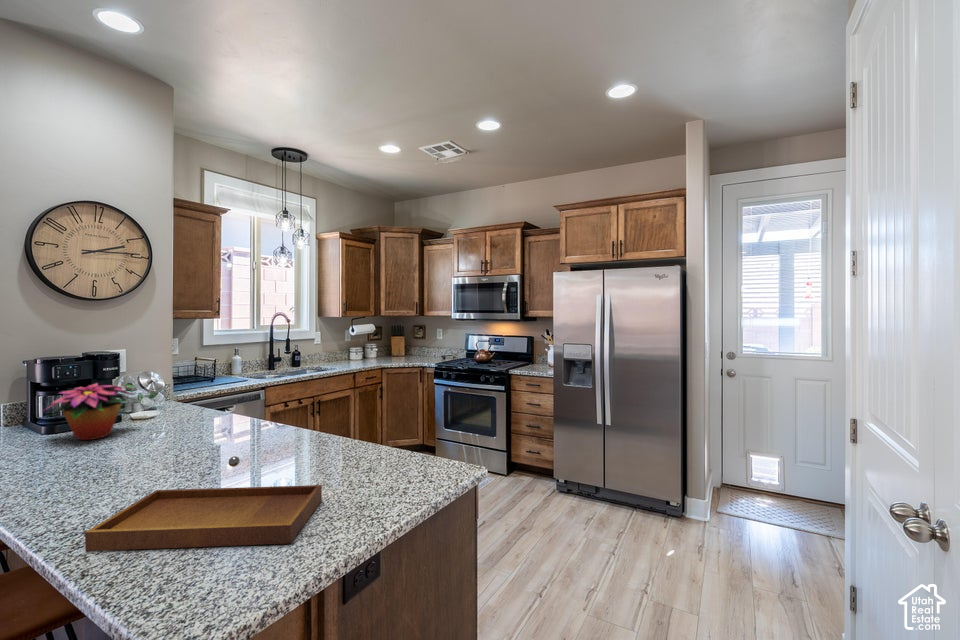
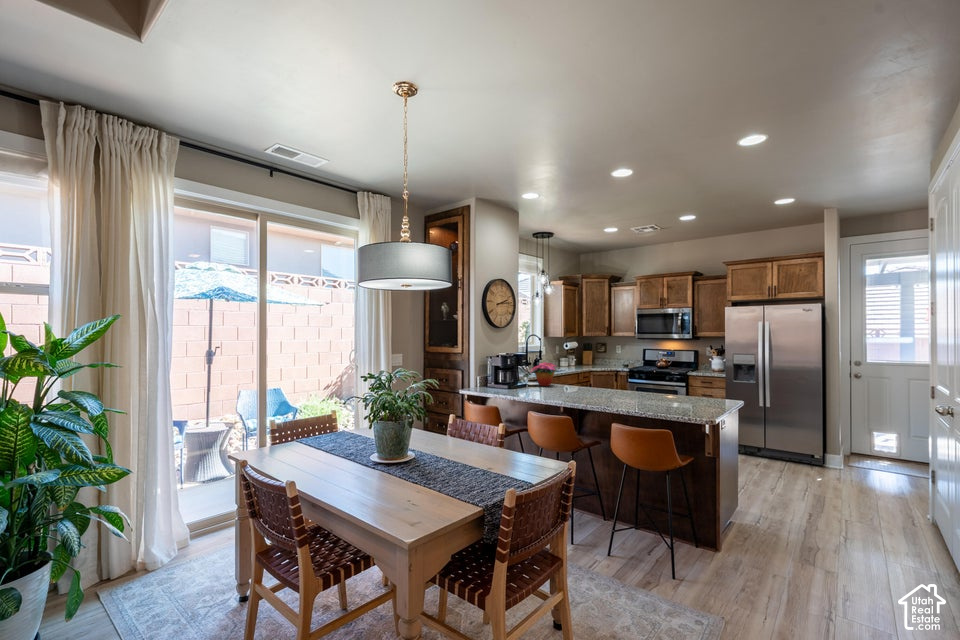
tray: present [85,456,322,551] -> none [640,379,711,402]

